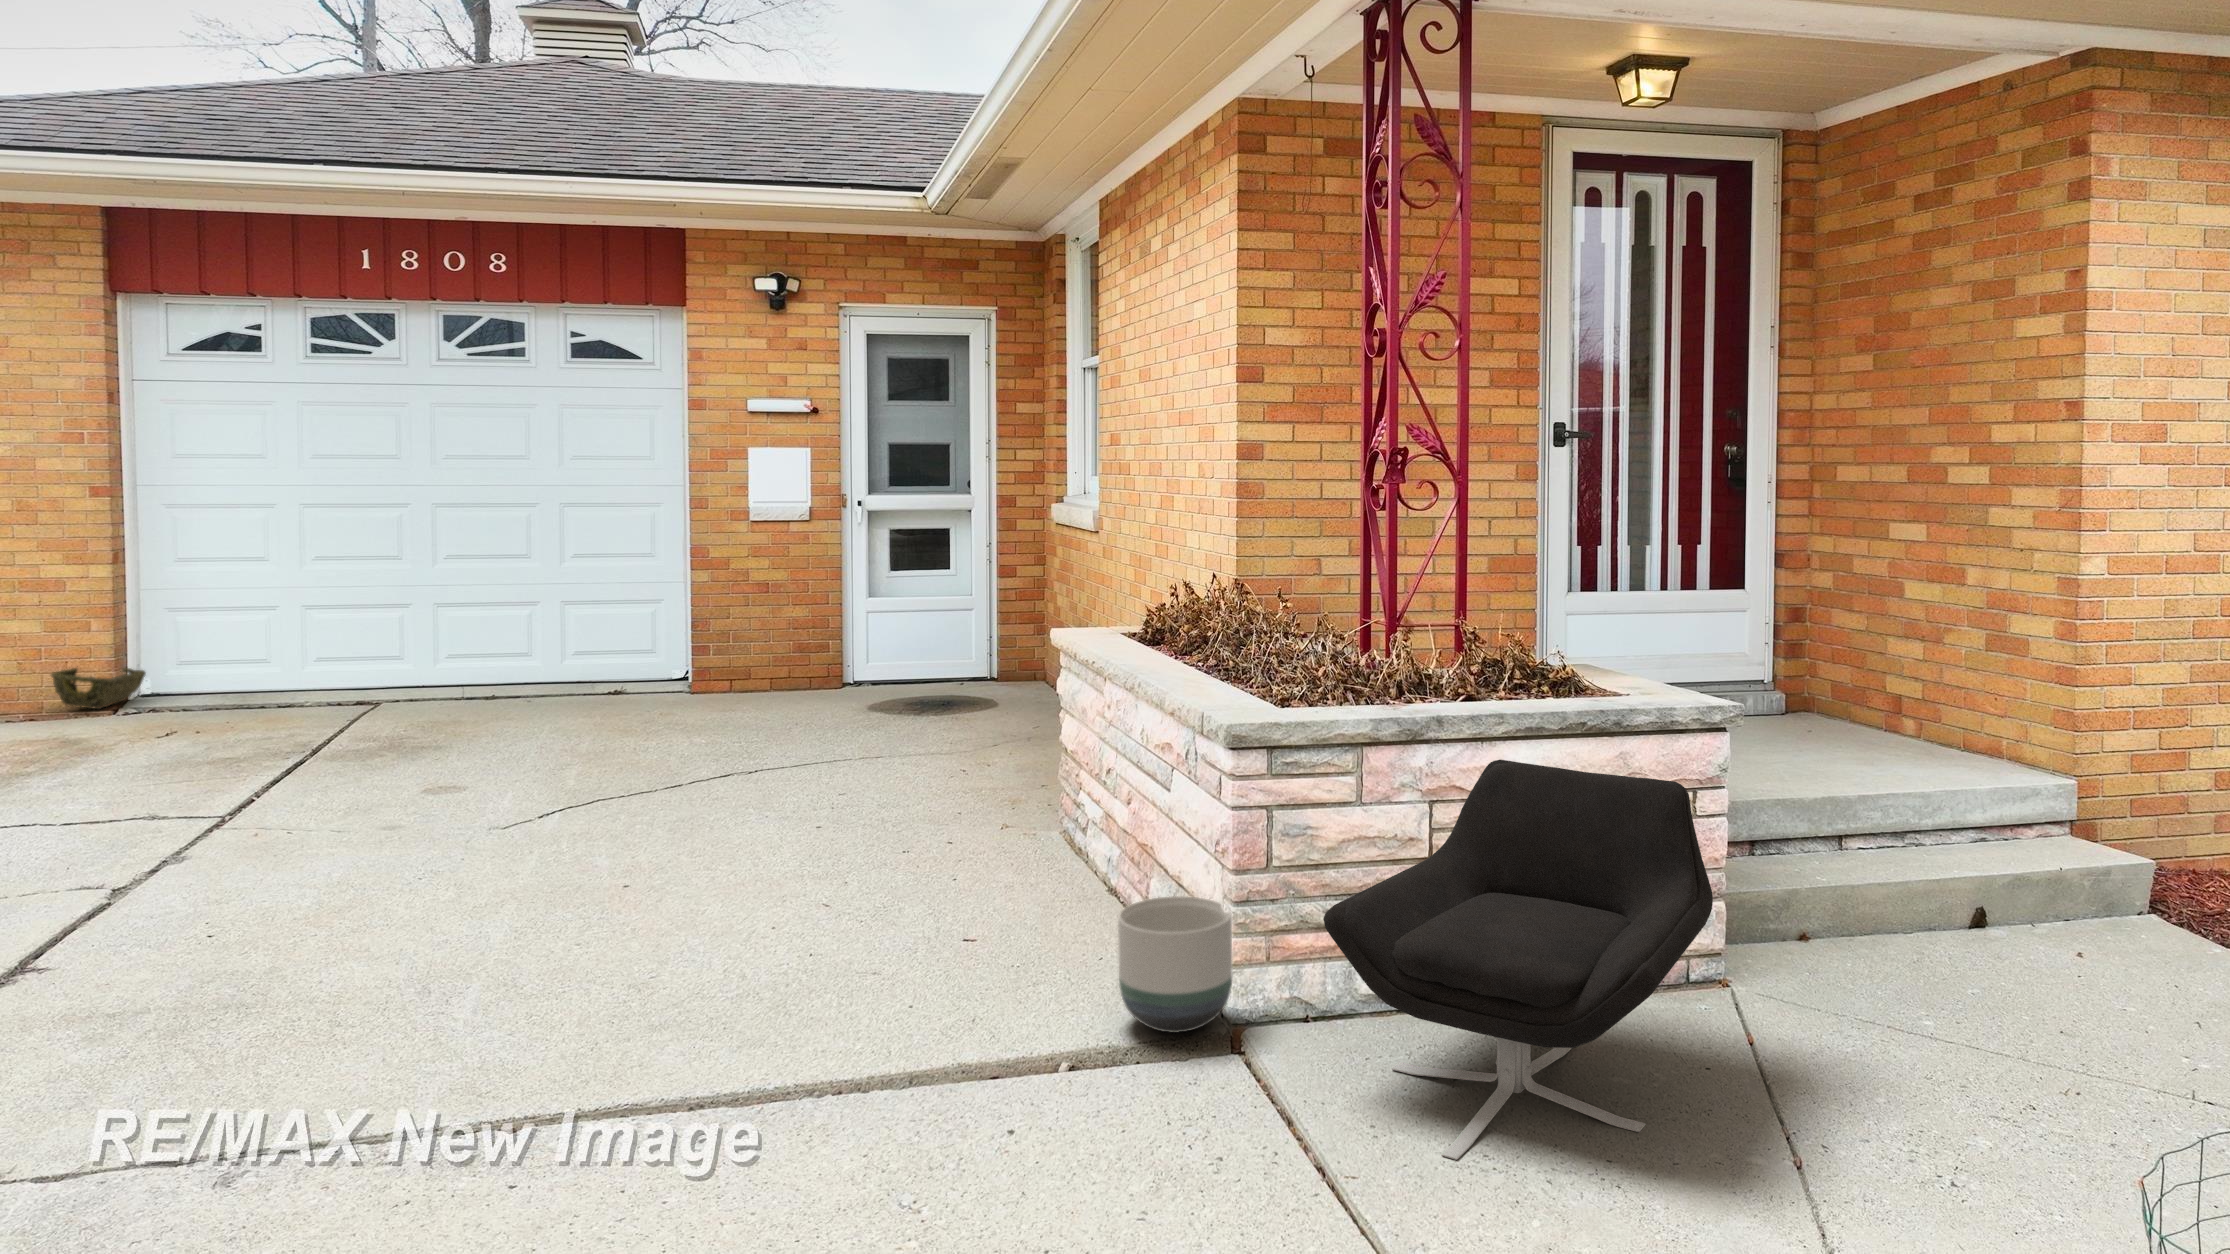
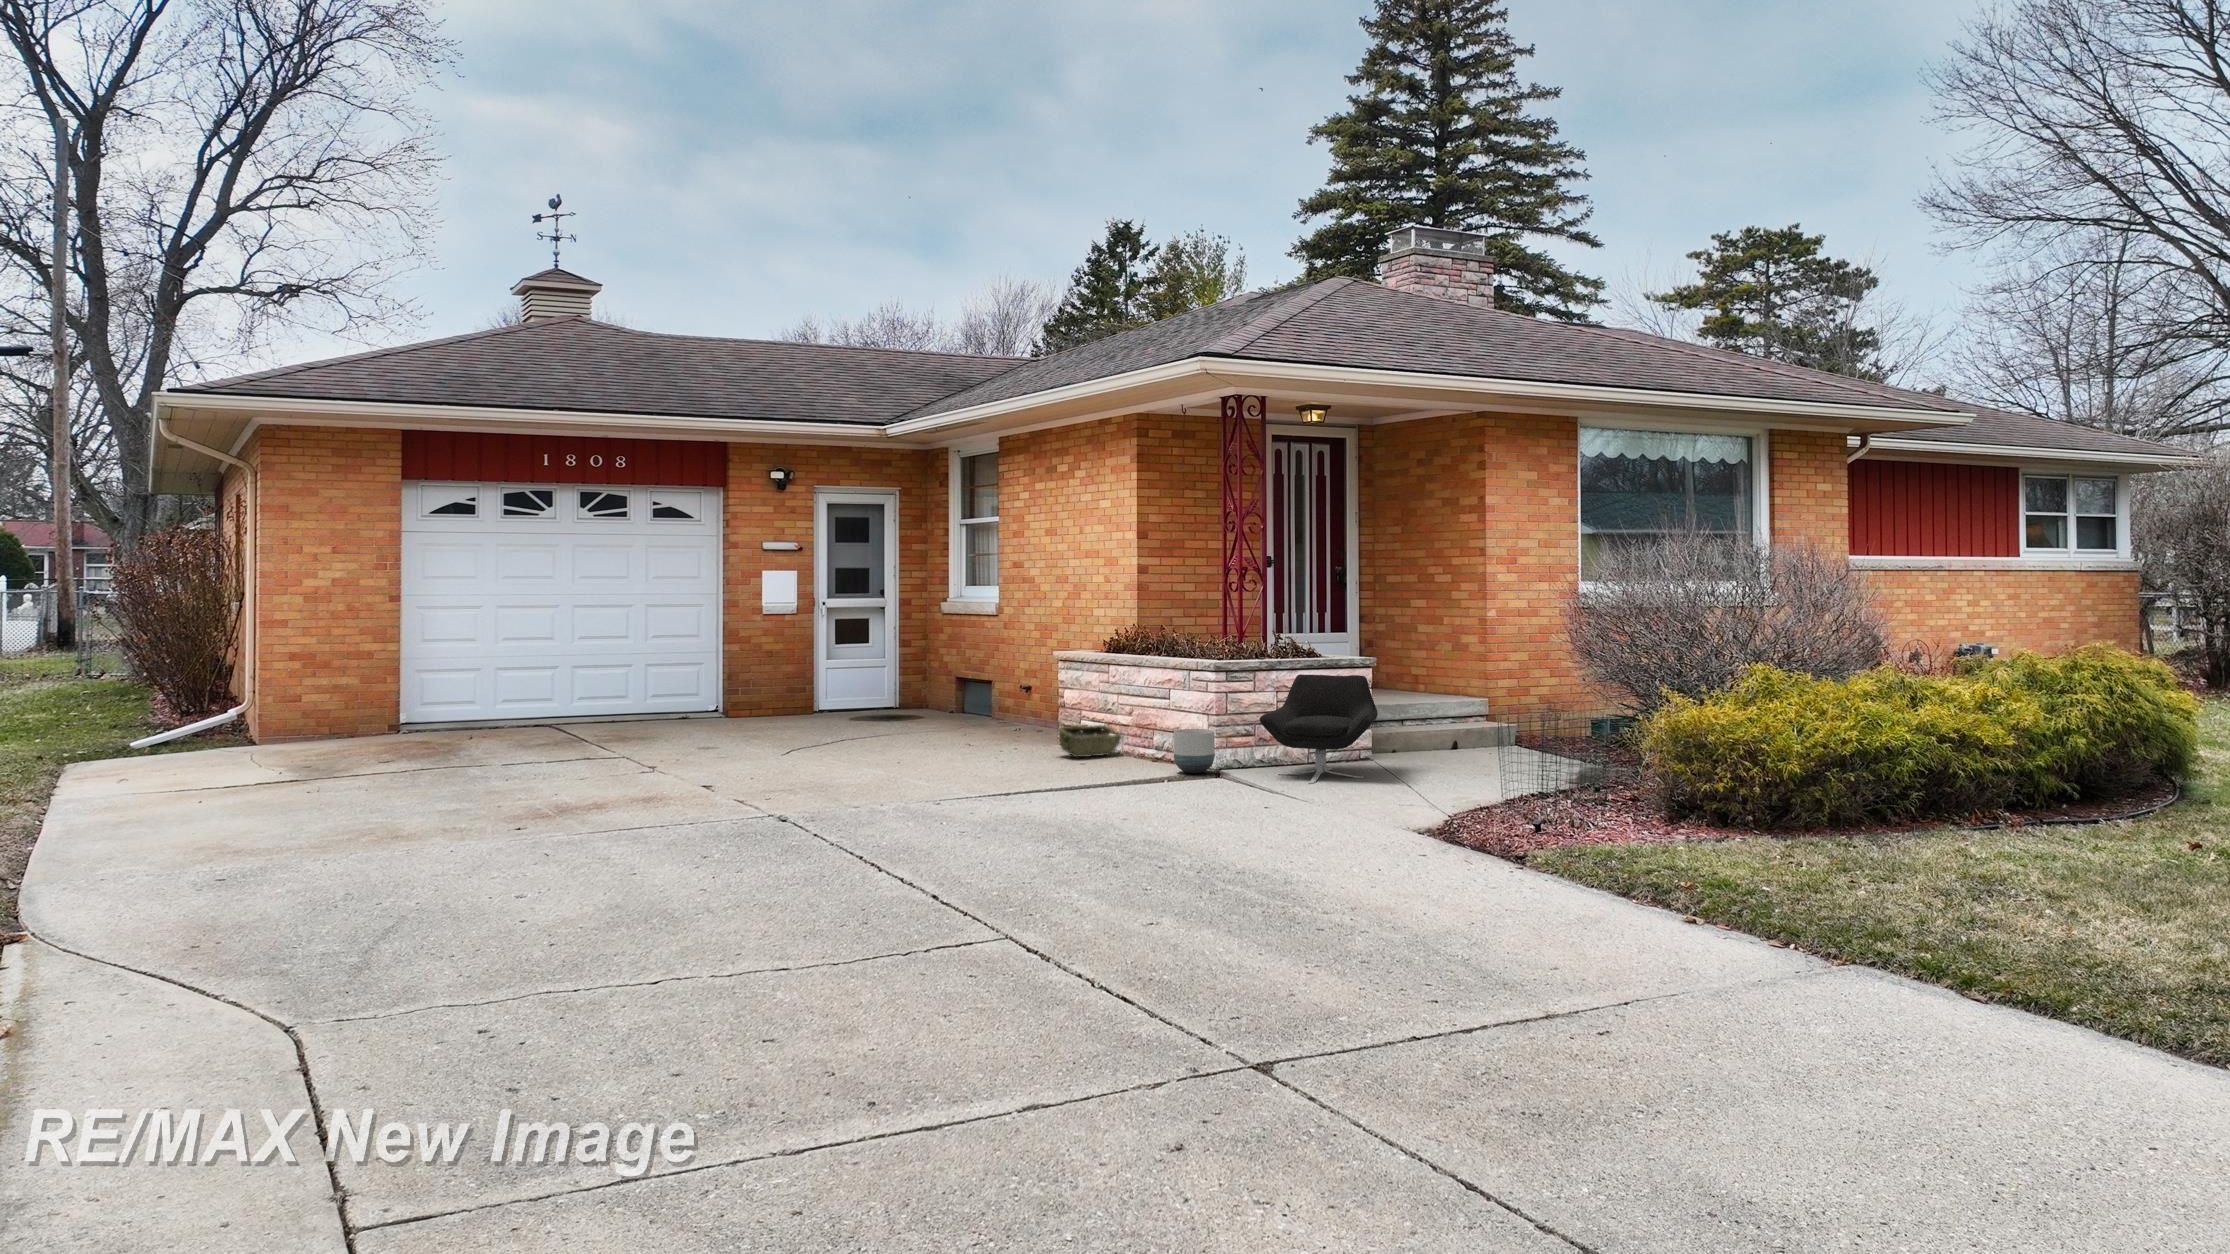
woven basket: present [51,668,146,709] -> present [1058,725,1122,757]

